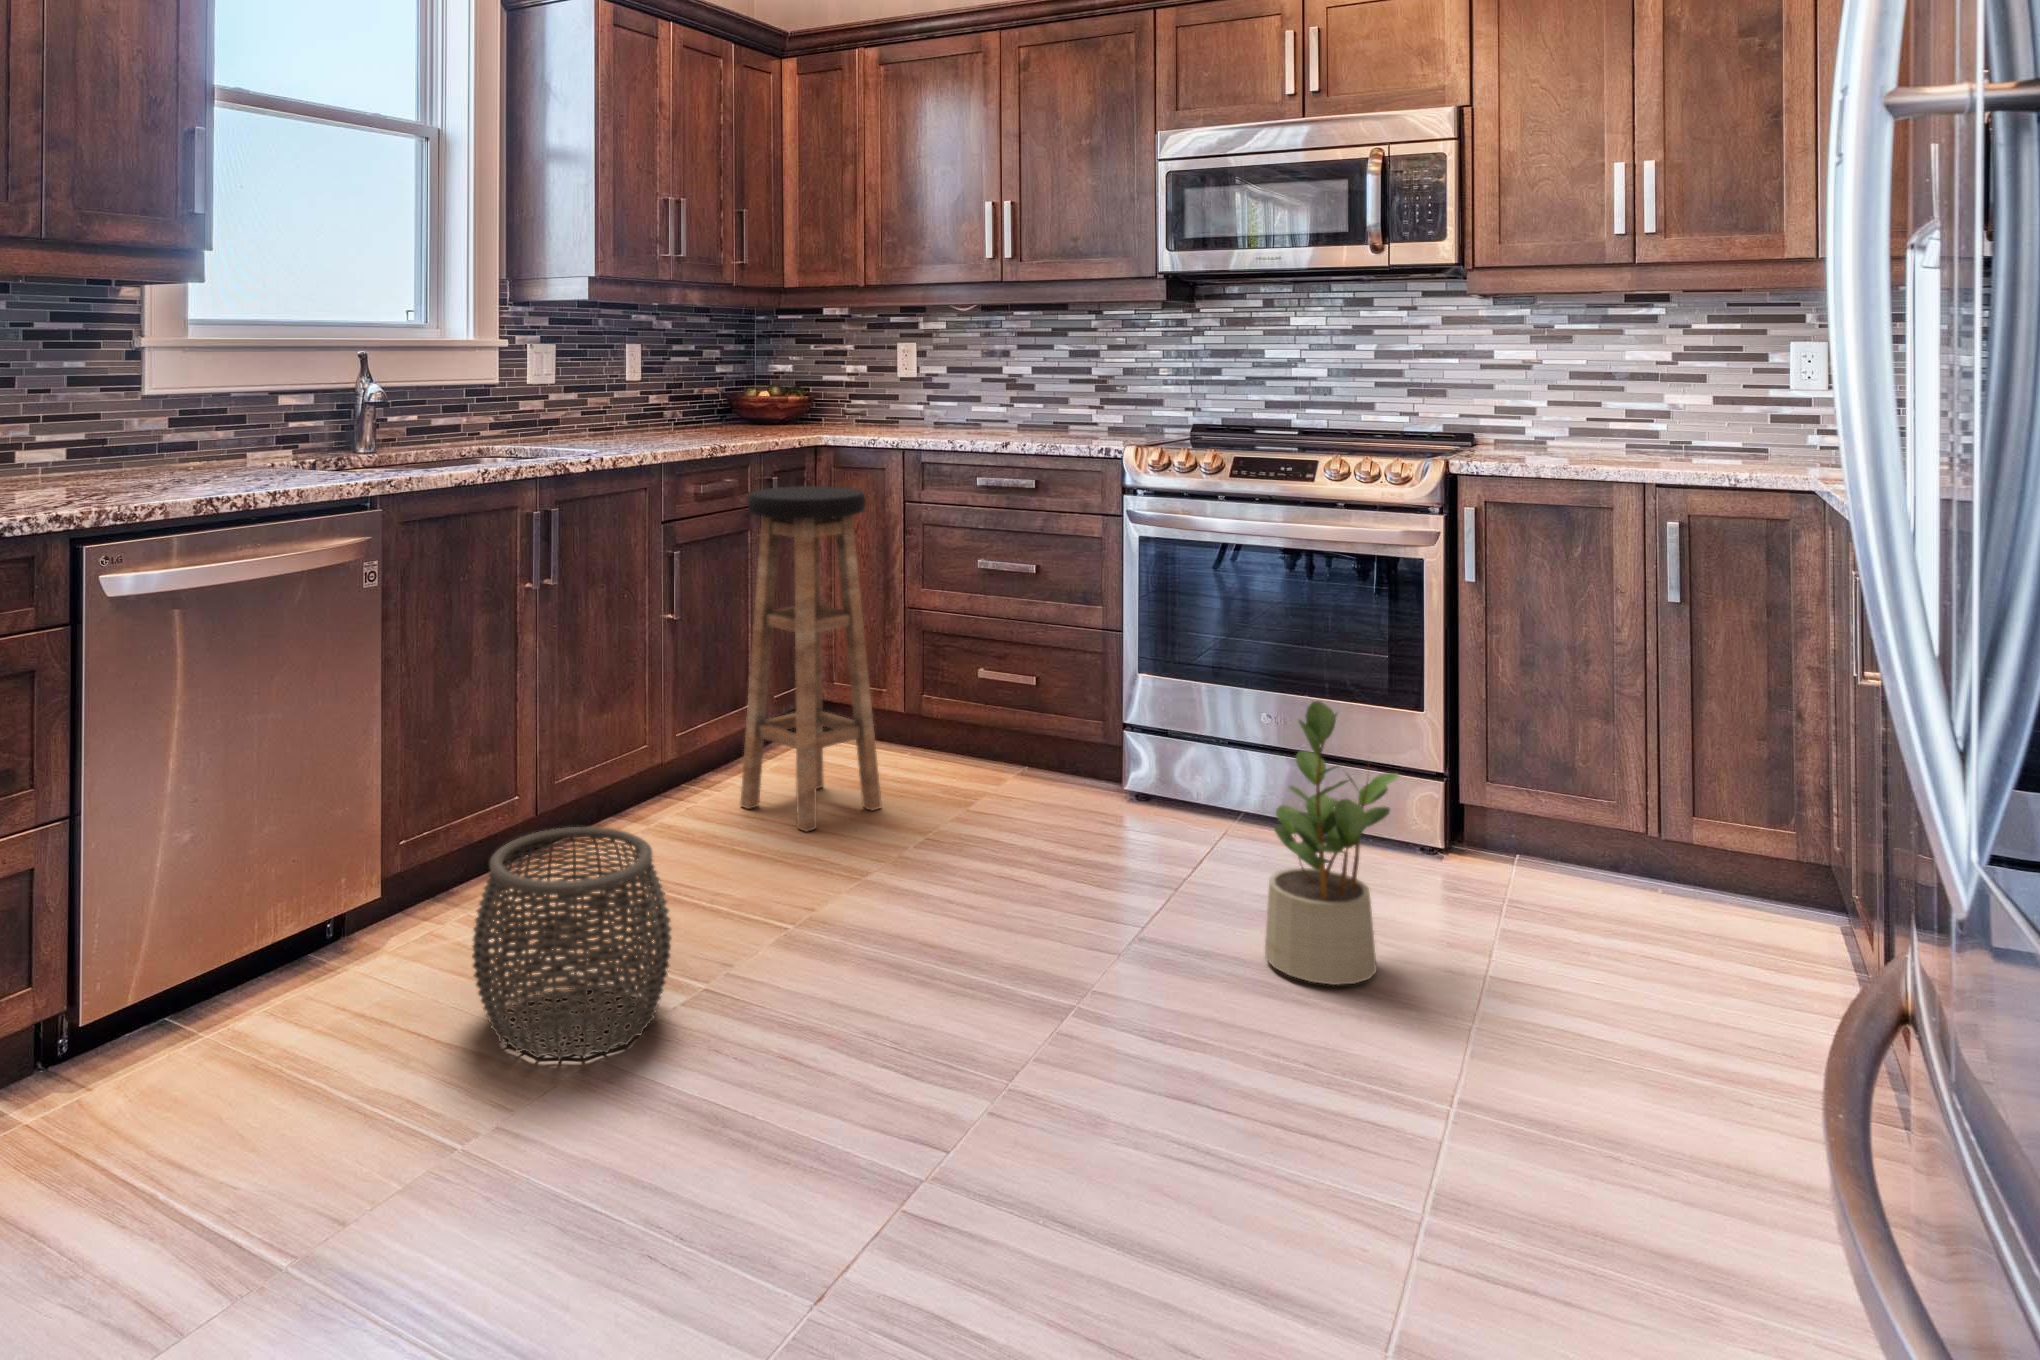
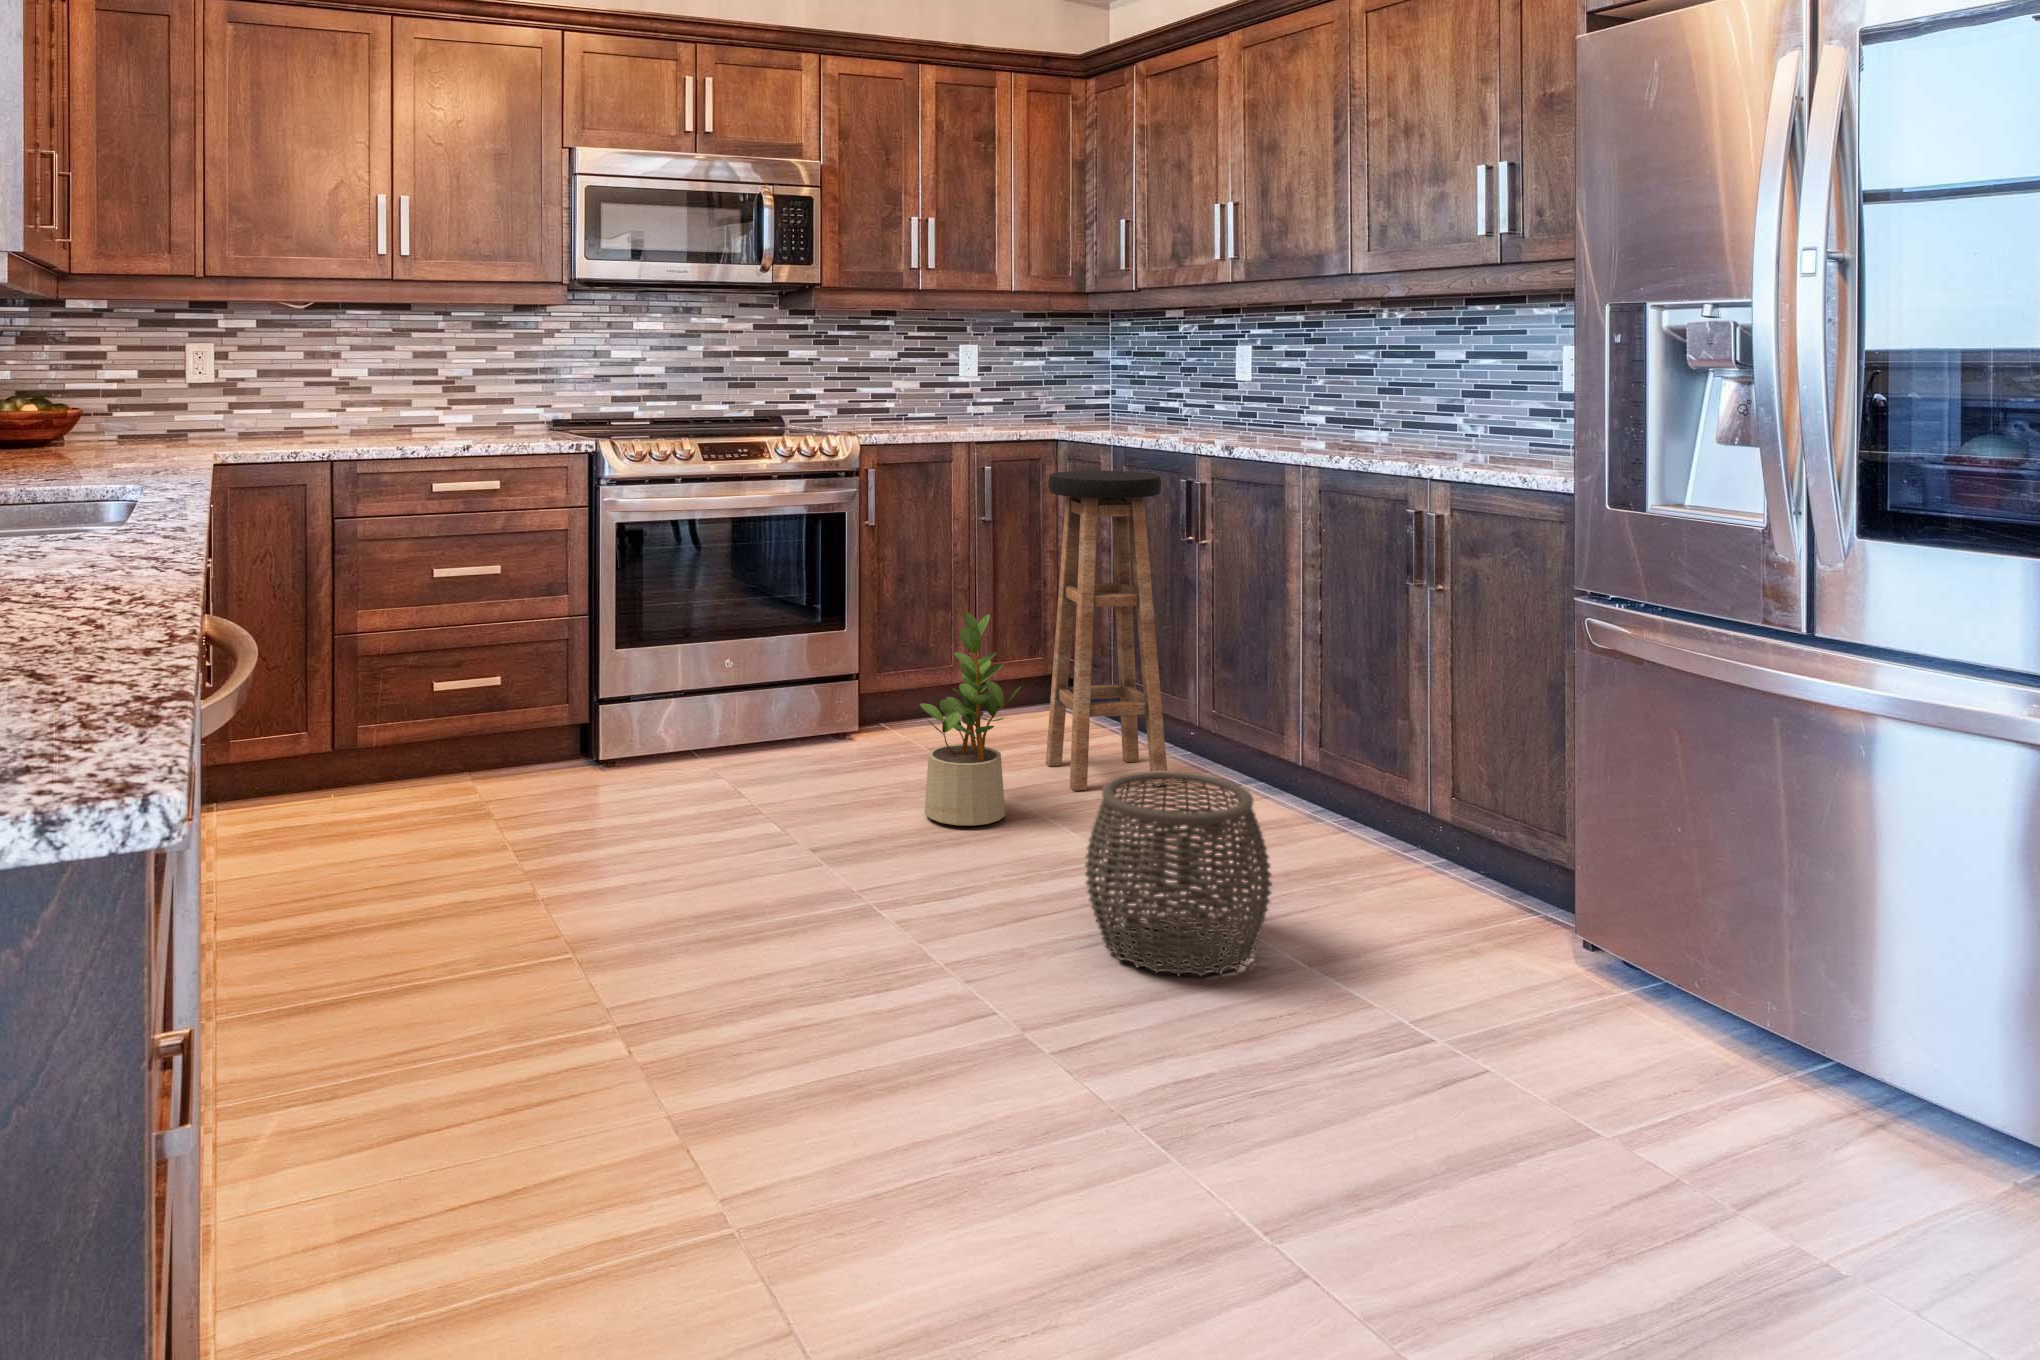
bar stool: present [740,486,882,831] -> present [1046,471,1168,791]
woven basket: present [472,827,671,1059] -> present [1085,771,1272,976]

